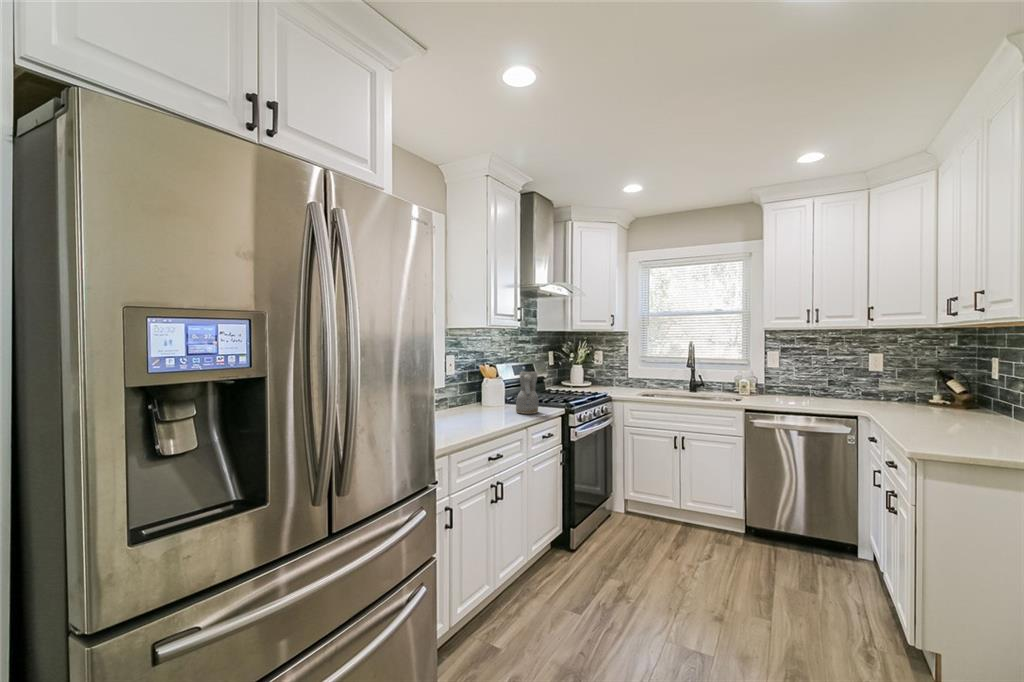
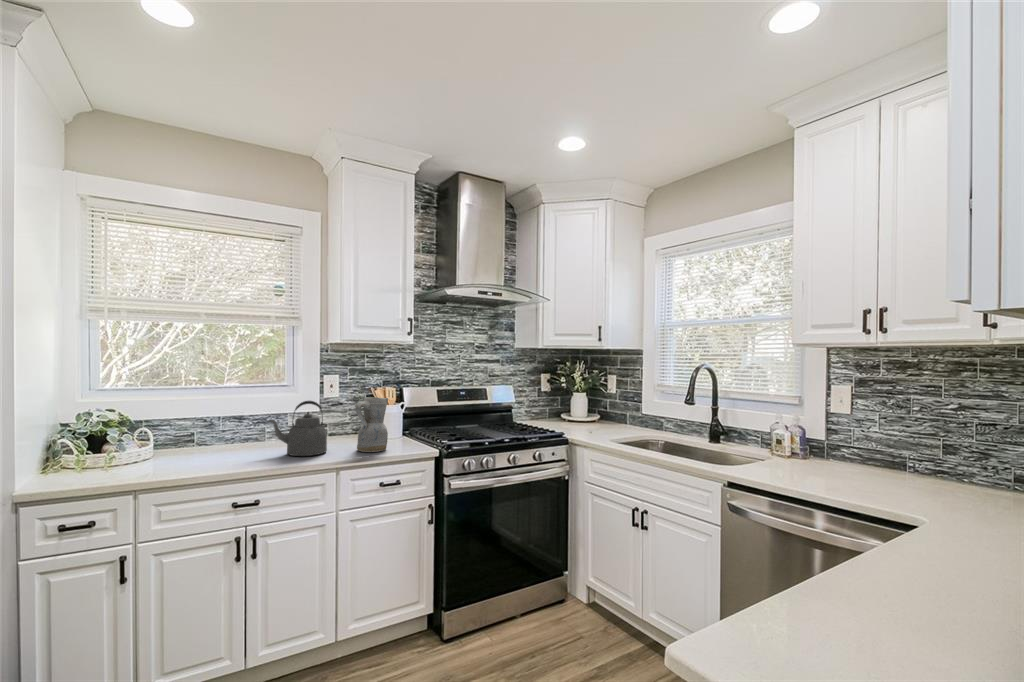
kettle: none [470,376,507,421] -> present [268,401,327,456]

